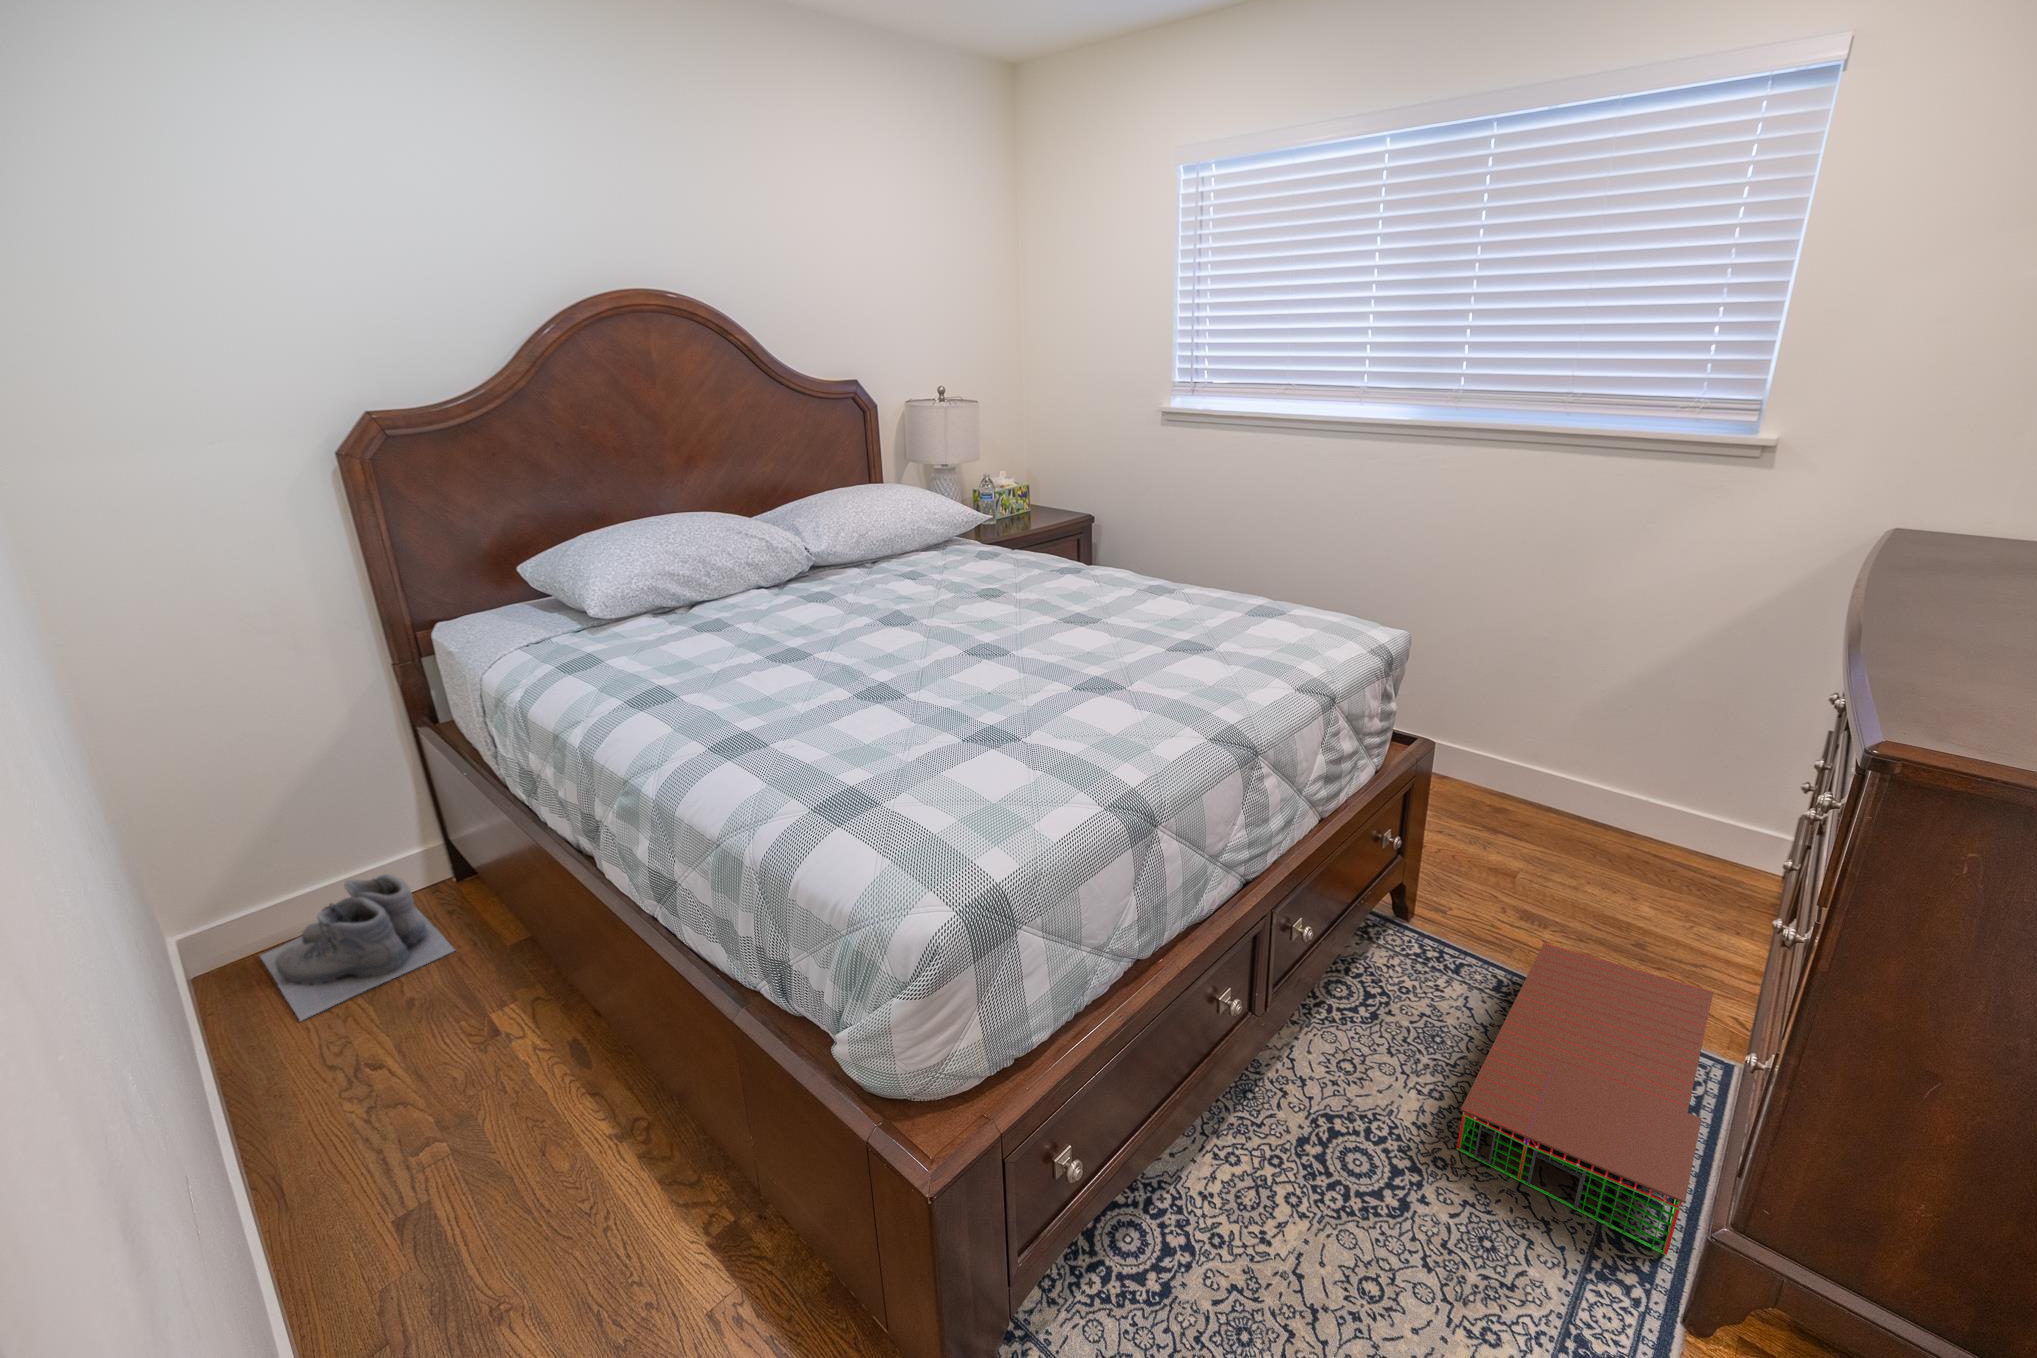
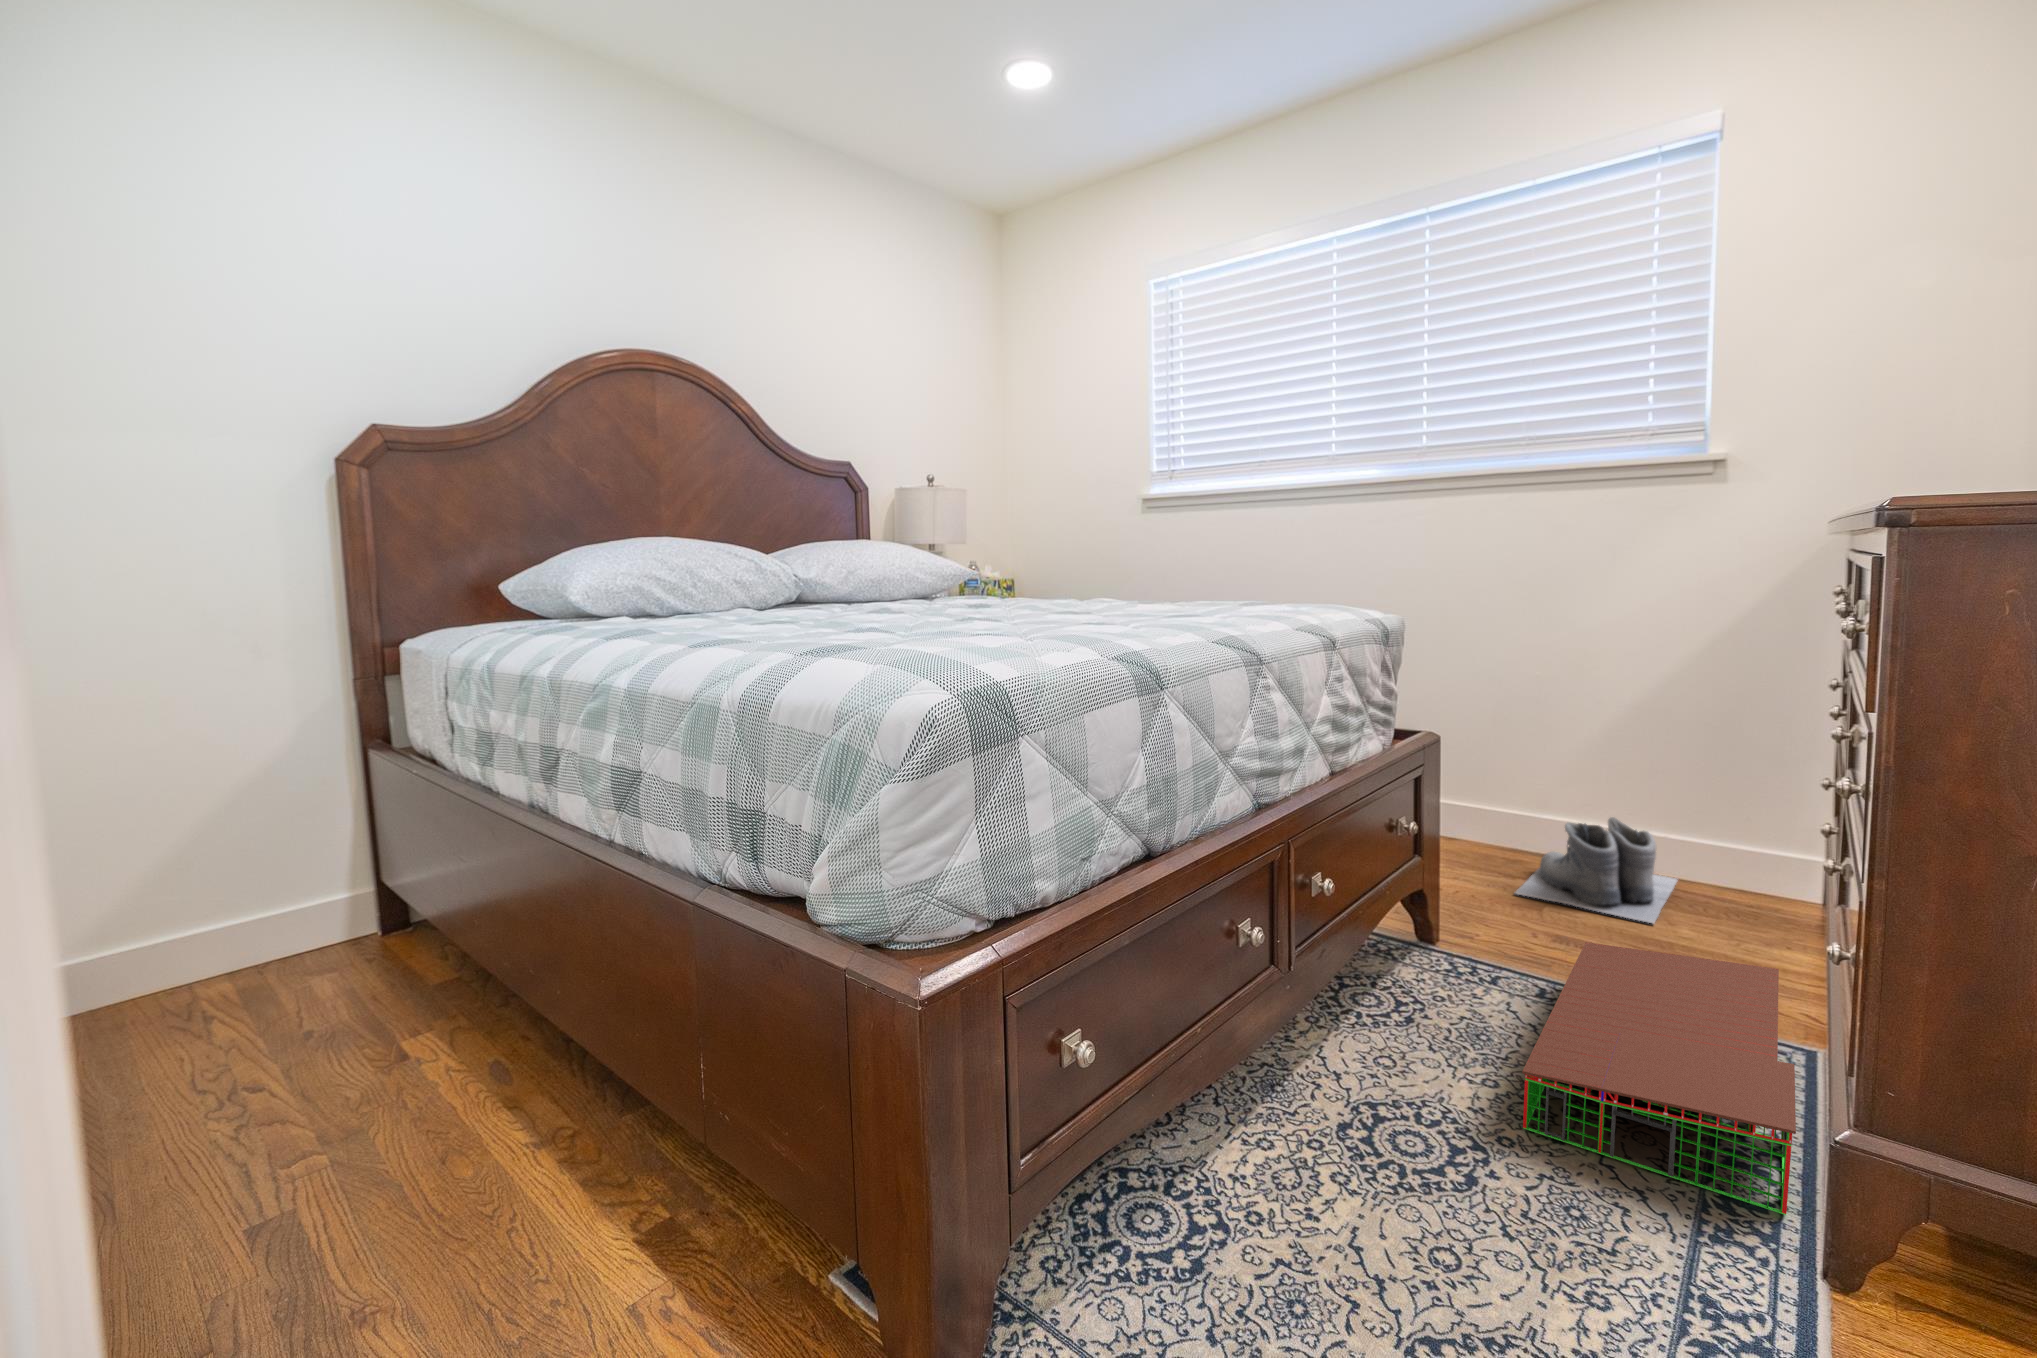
boots: present [260,874,455,1021] -> present [1515,817,1677,923]

